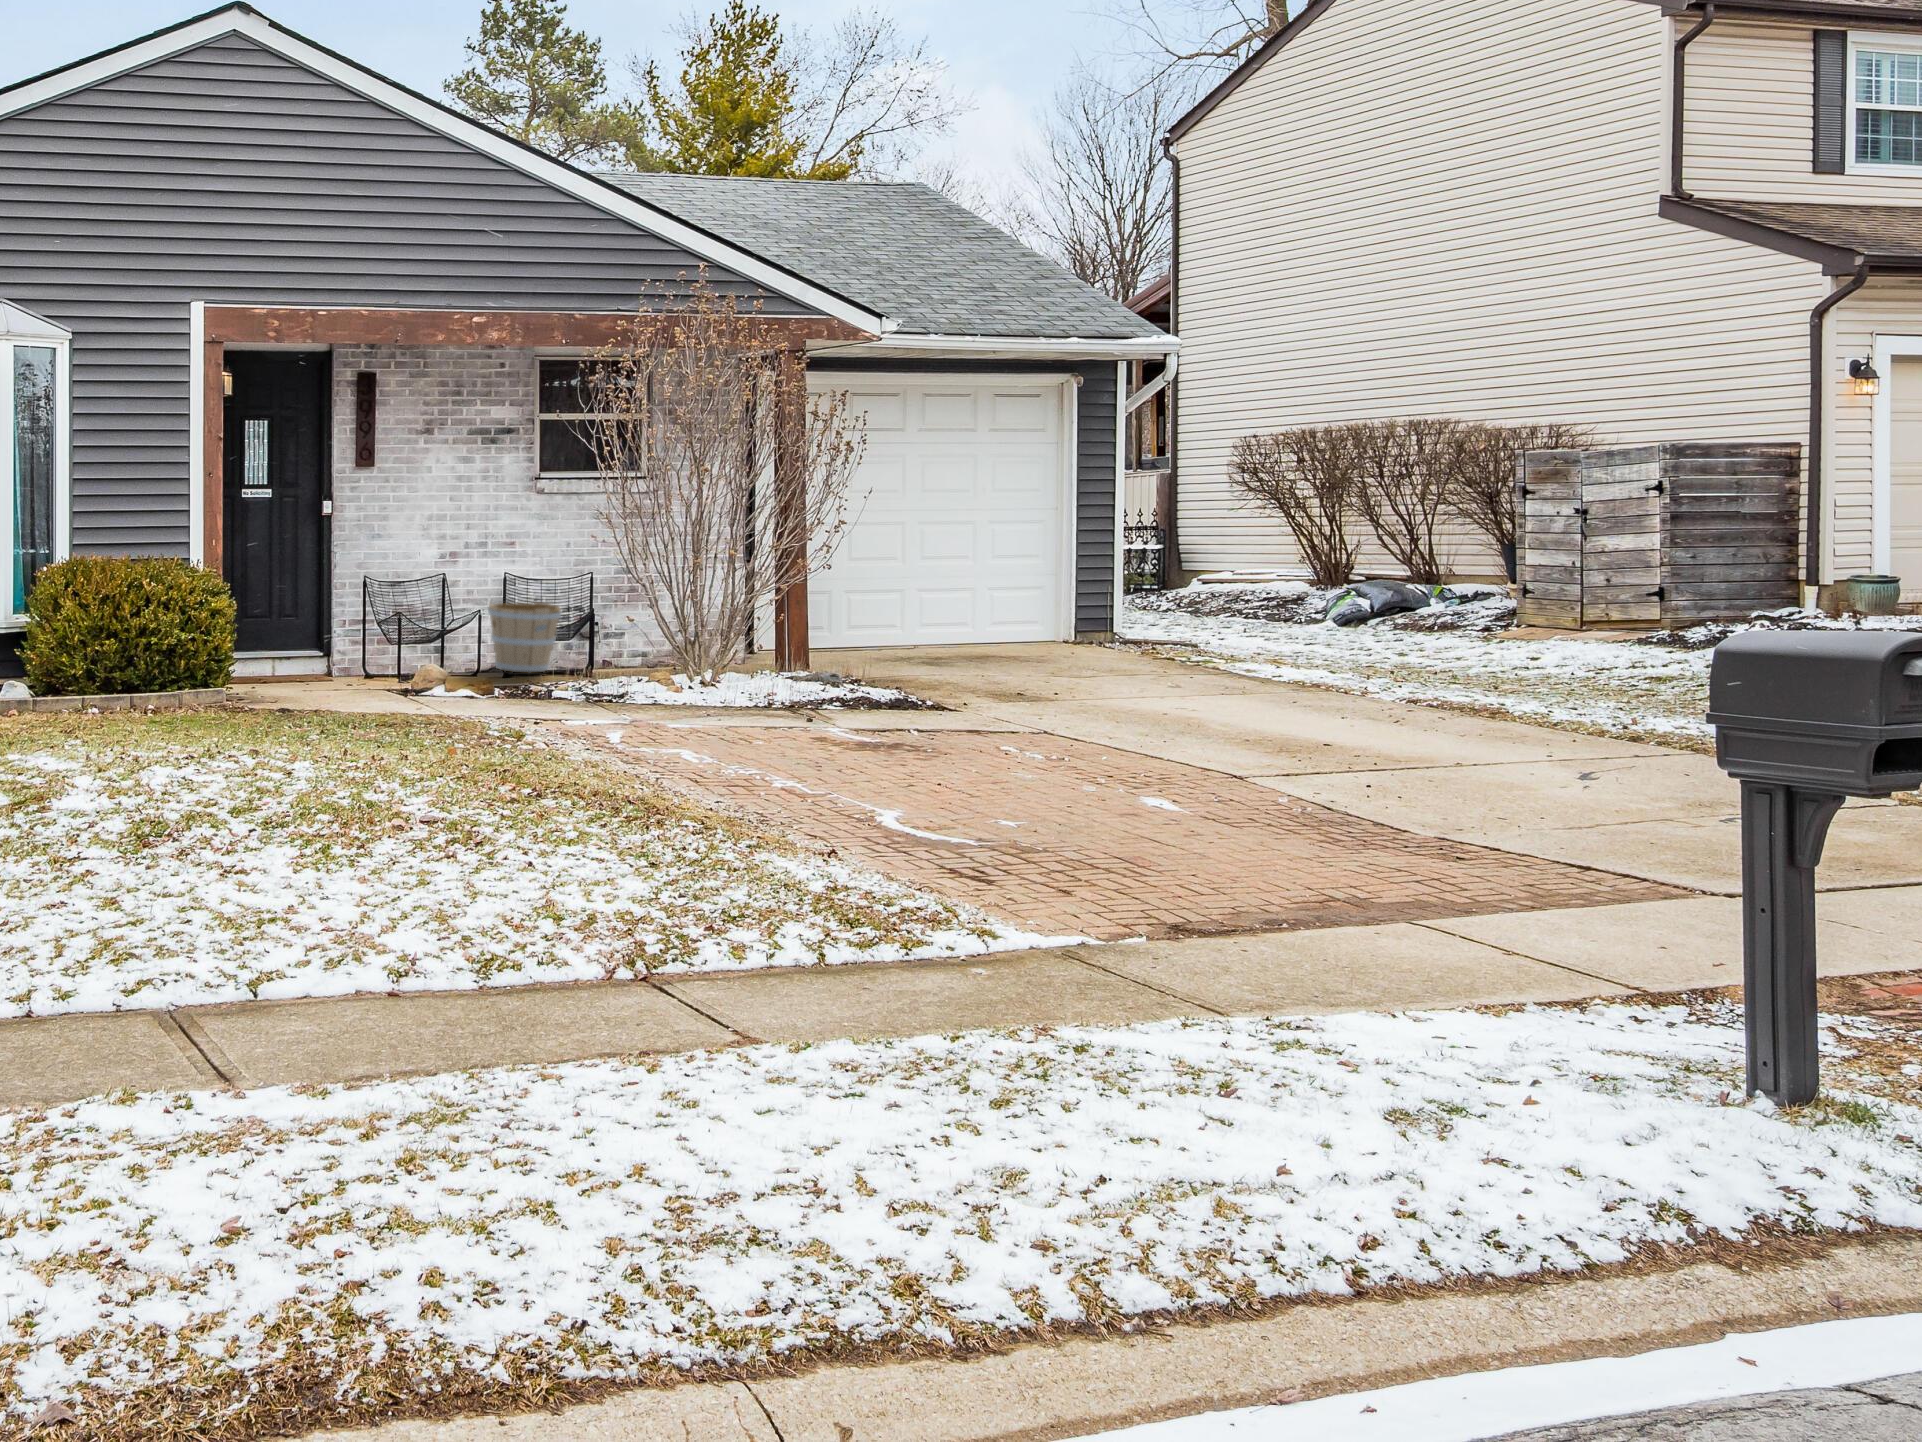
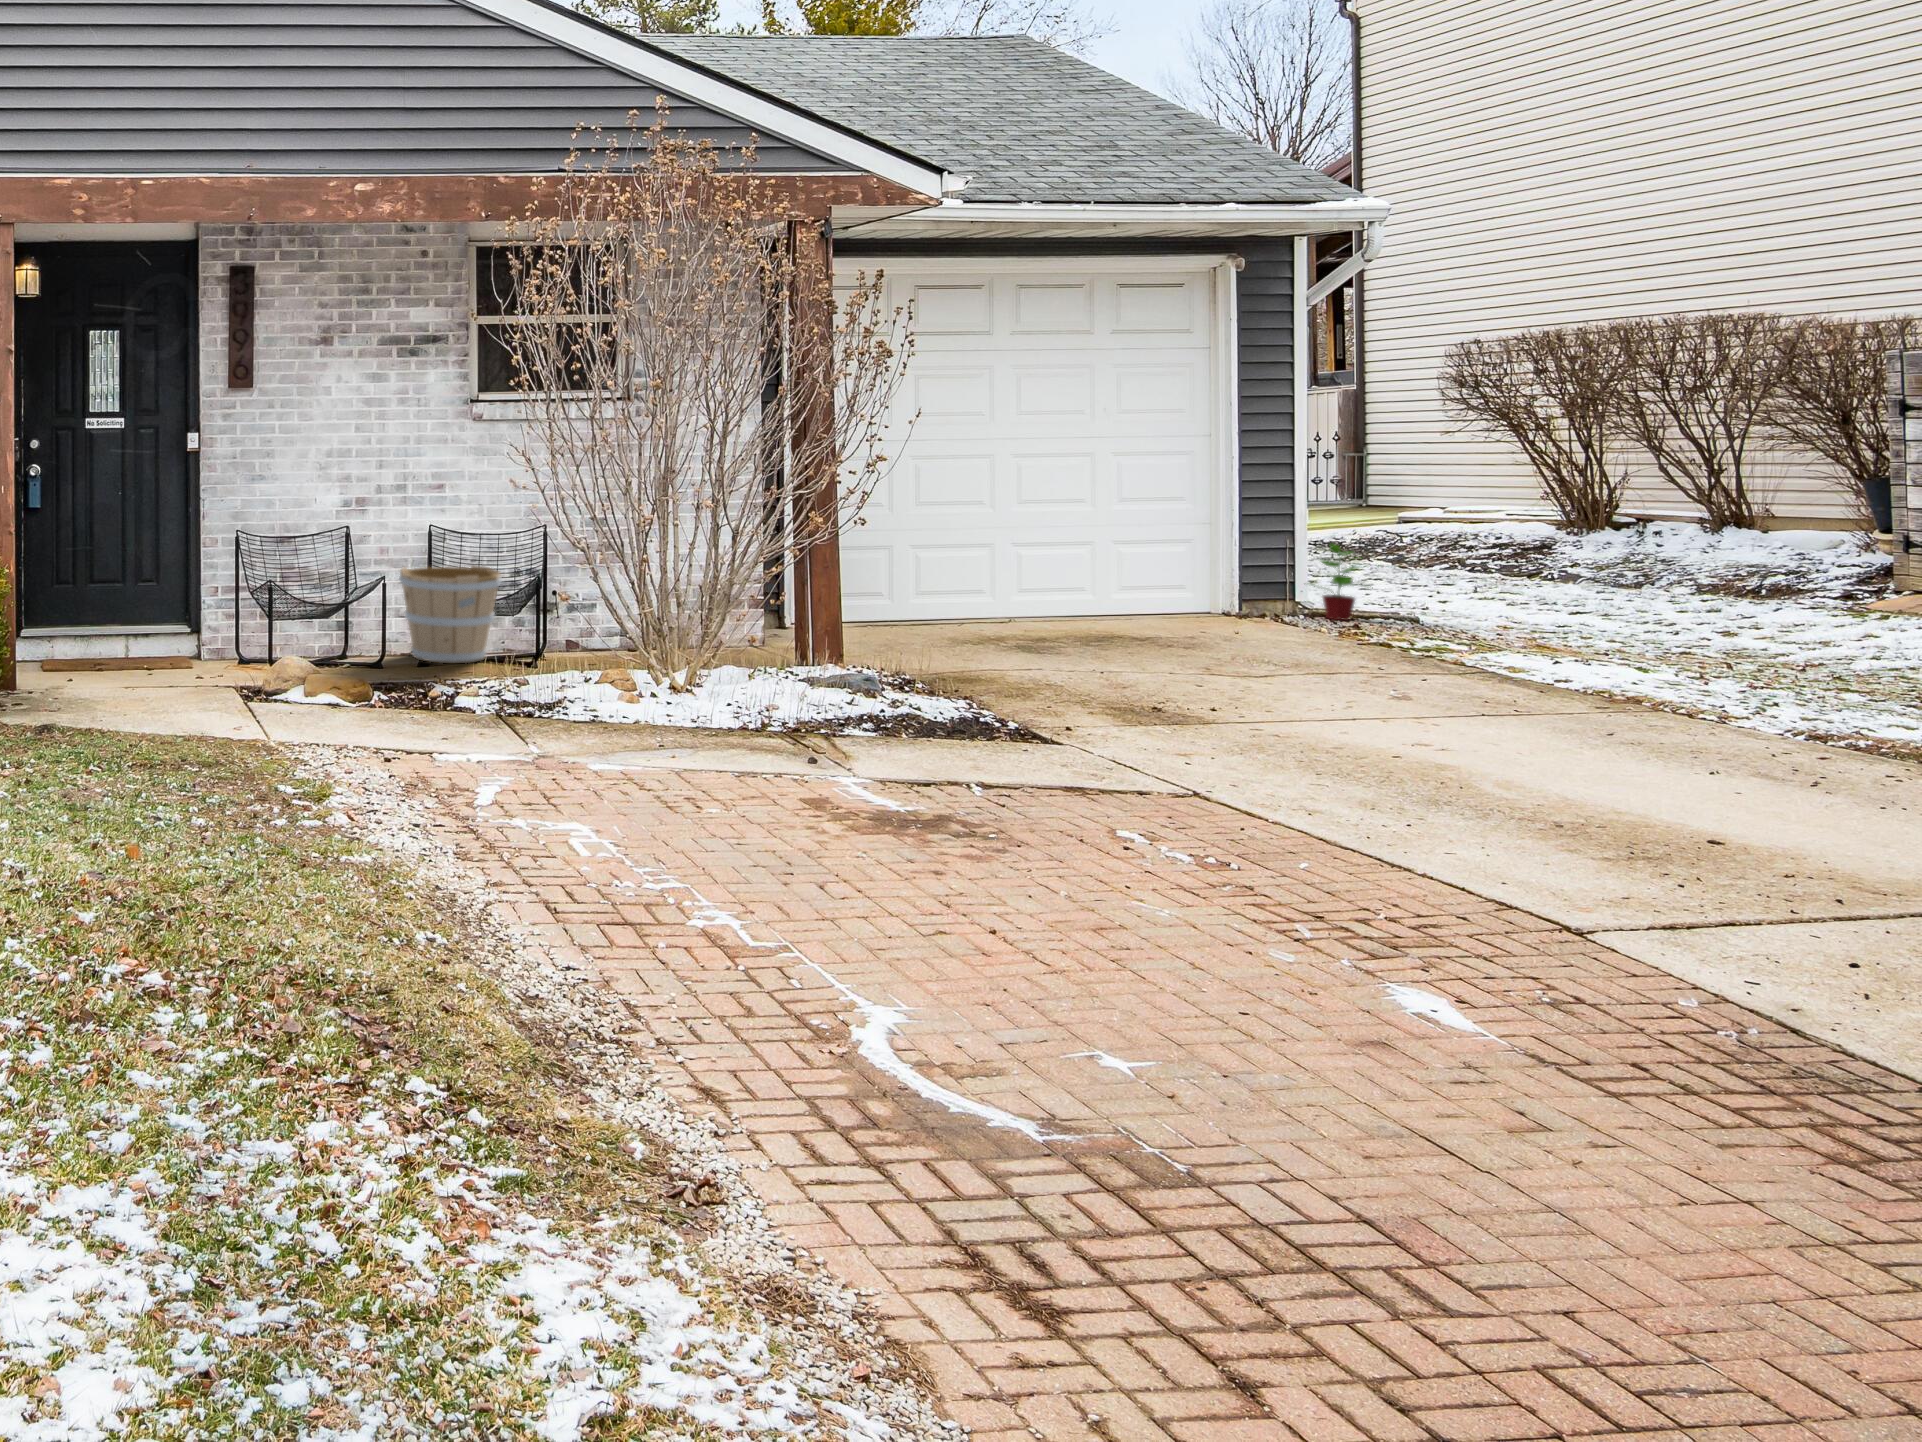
potted plant: none [1115,591,1163,650] -> present [1314,544,1373,620]

